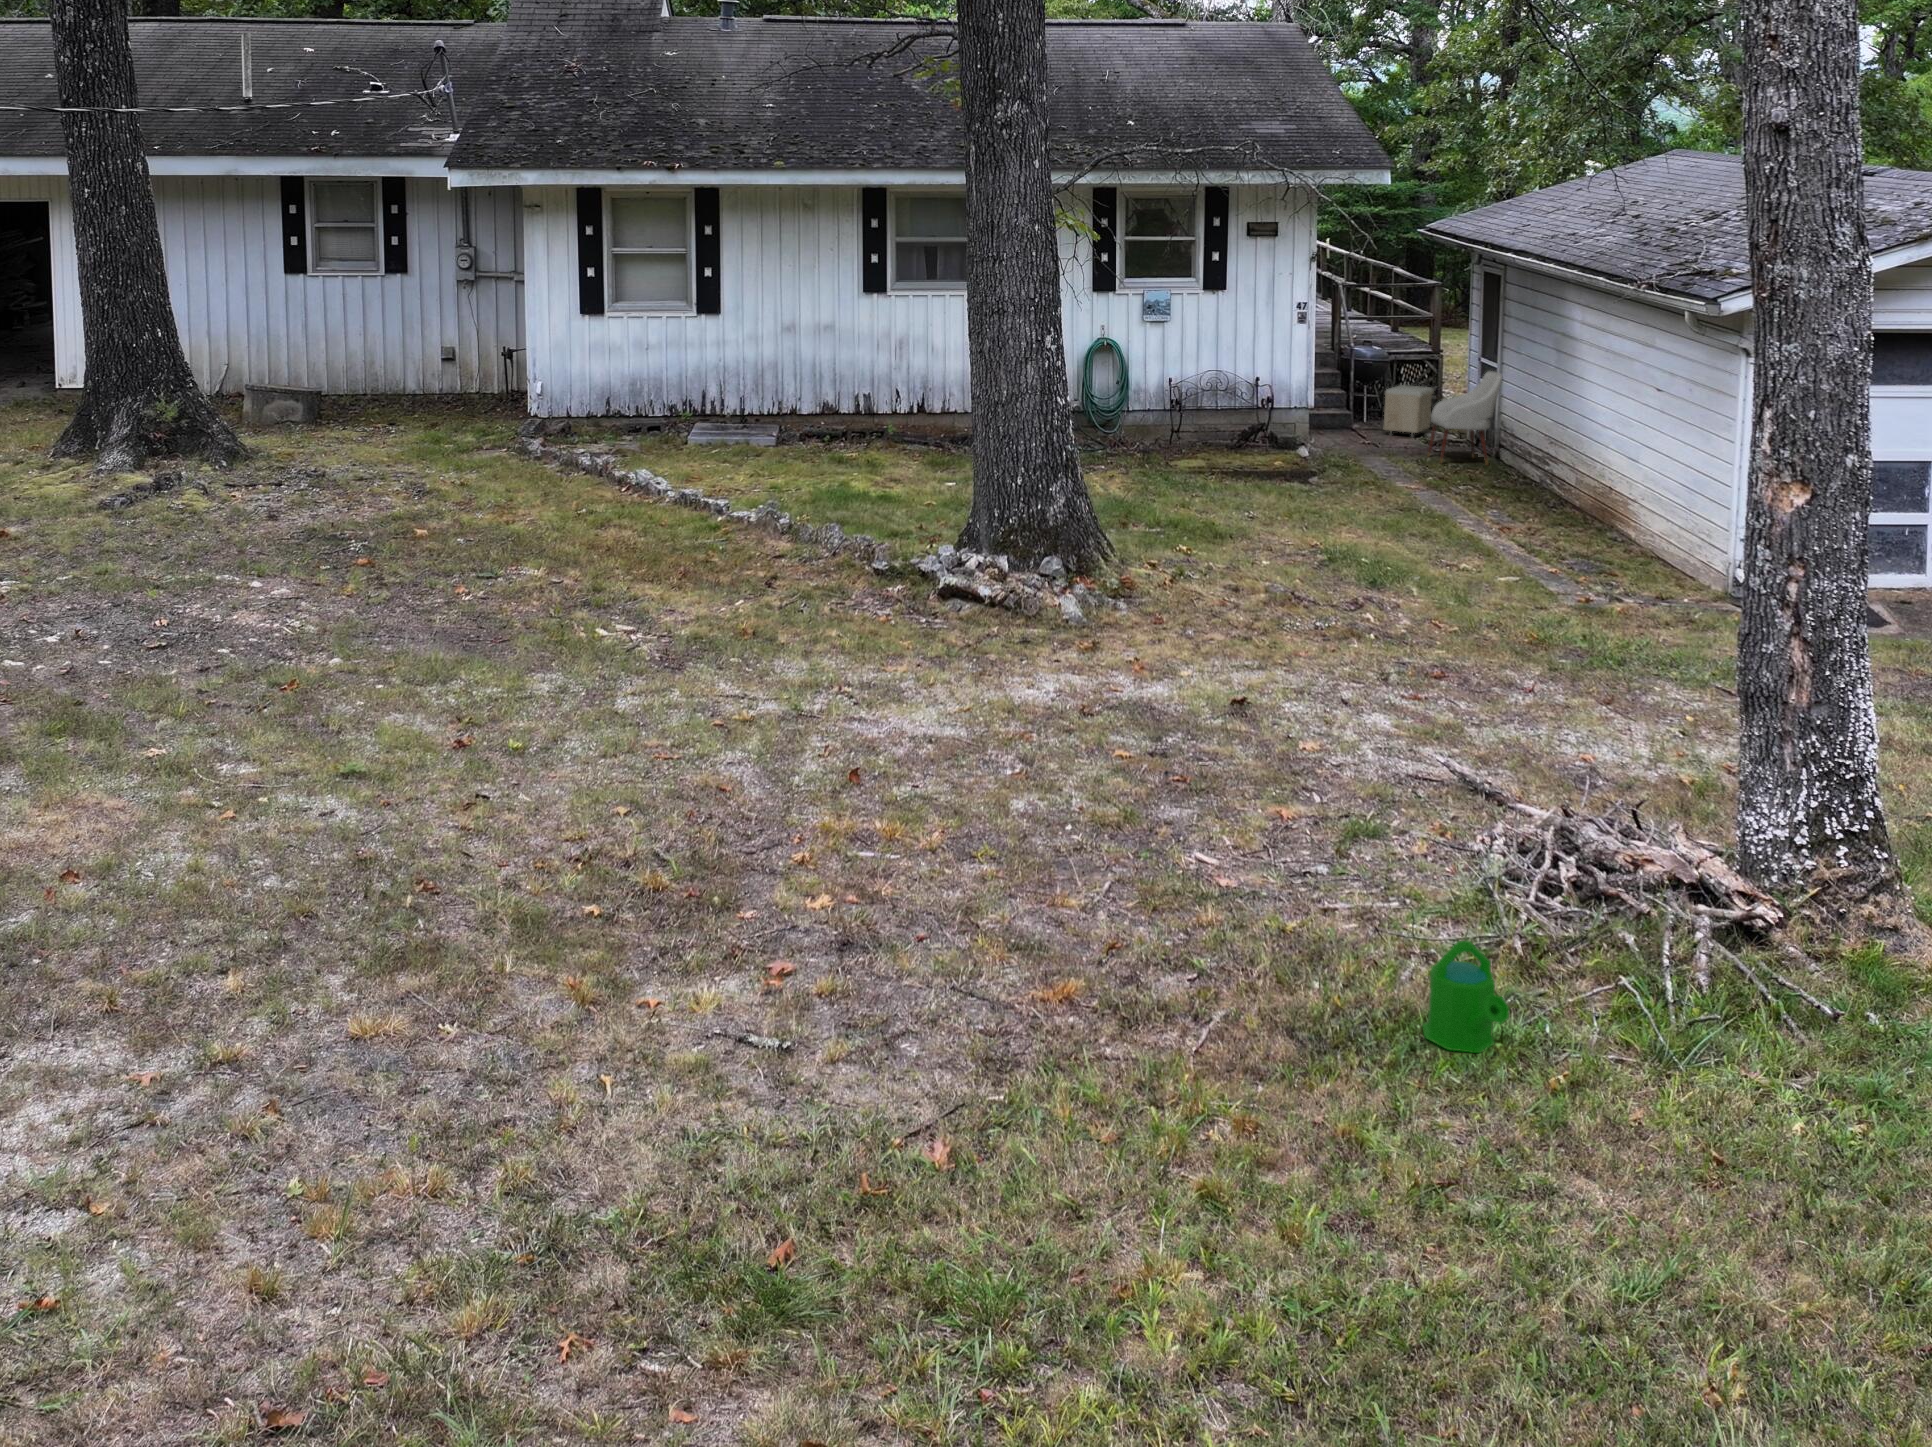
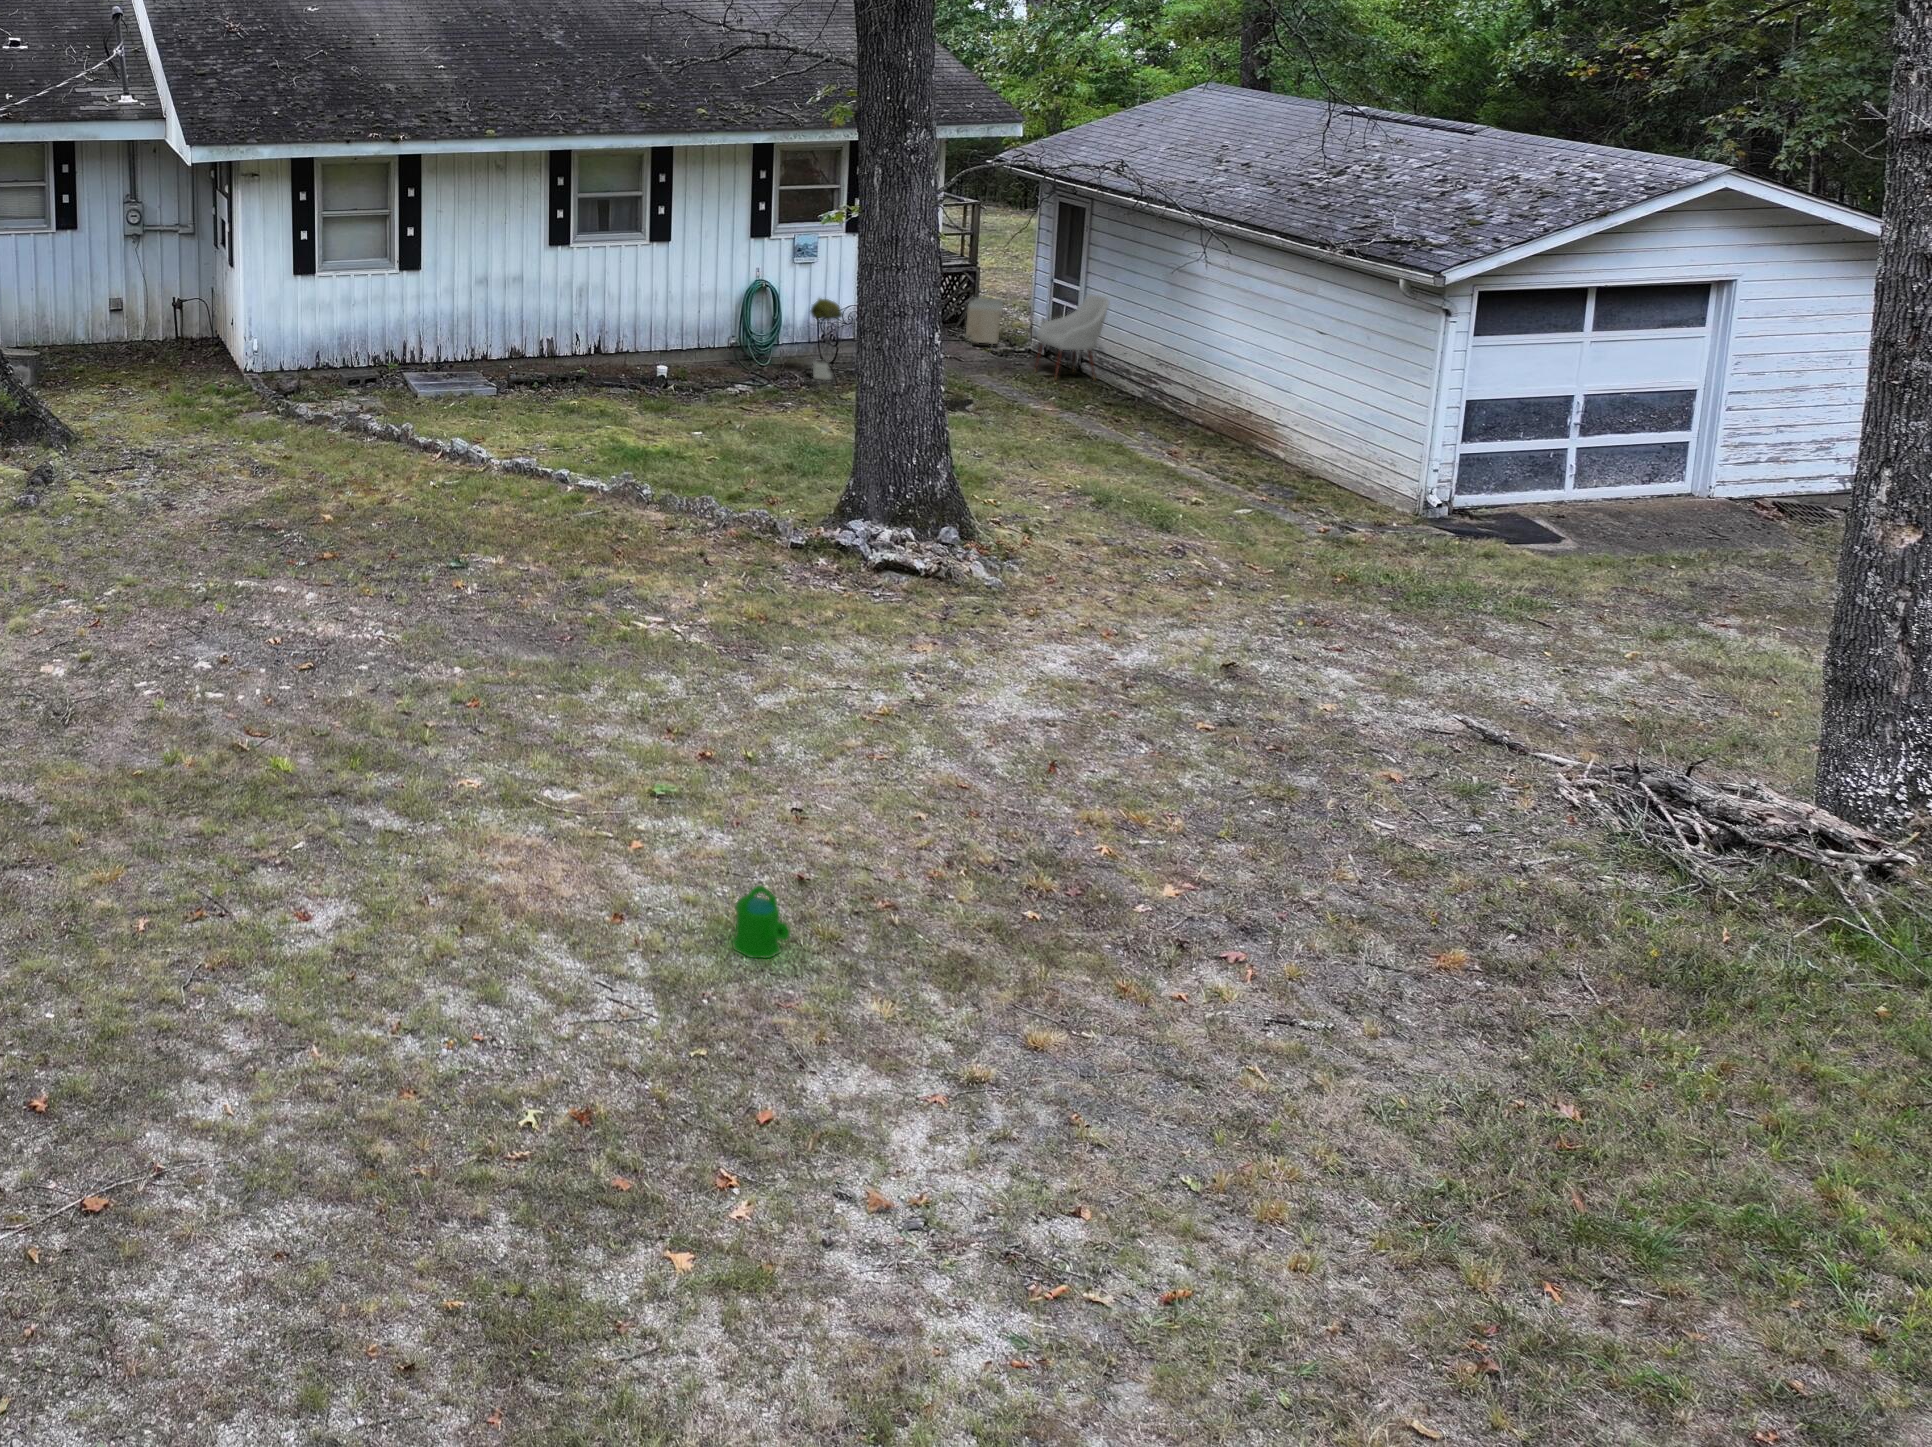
potted tree: none [1164,362,1199,453] -> present [810,299,842,380]
watering can: present [1422,941,1509,1053] -> present [732,886,790,958]

